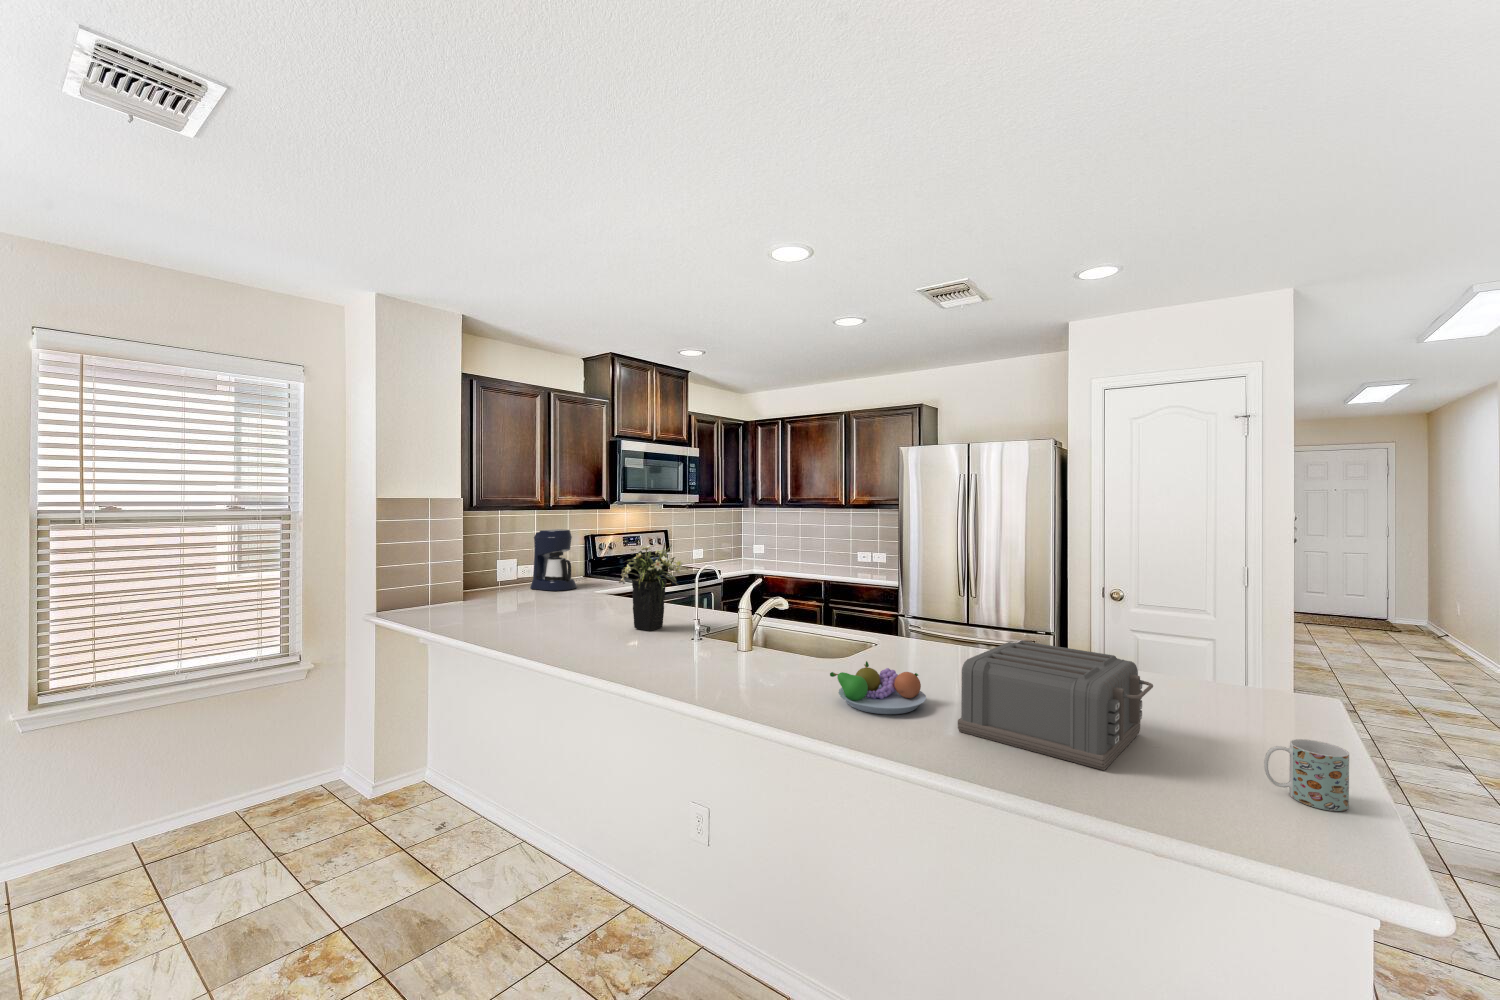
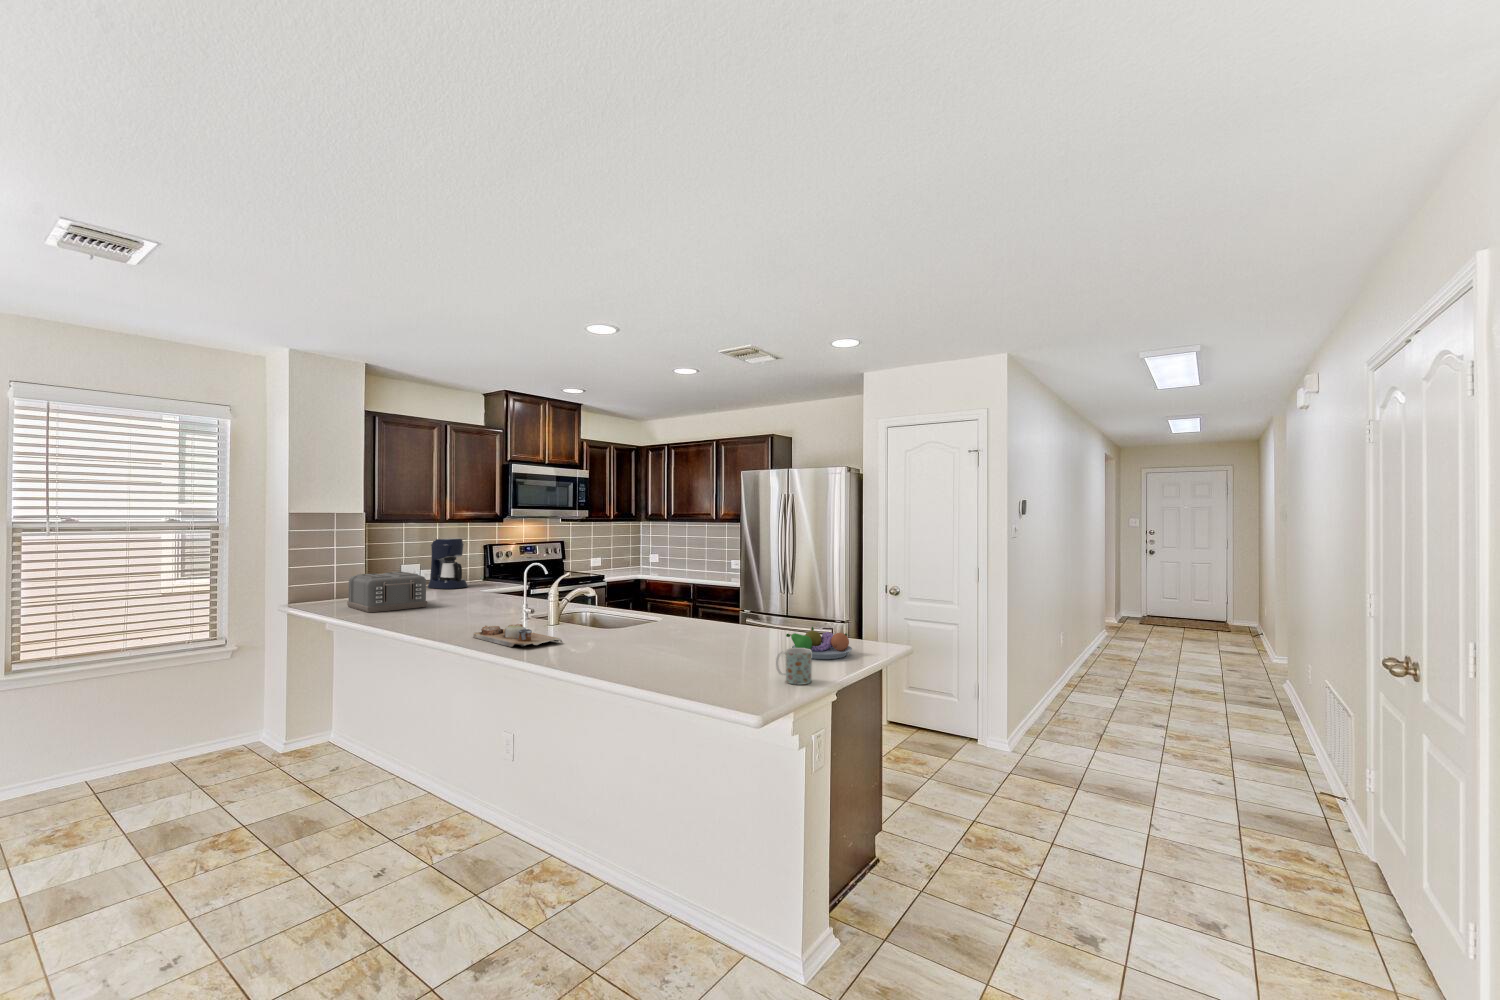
flower arrangement: present [619,543,688,631] -> none [469,545,527,613]
toaster: present [958,641,1153,770] -> present [347,572,427,613]
cutting board: none [663,659,803,706] -> present [473,624,562,647]
fruit bowl: present [830,661,926,714] -> present [786,627,852,659]

